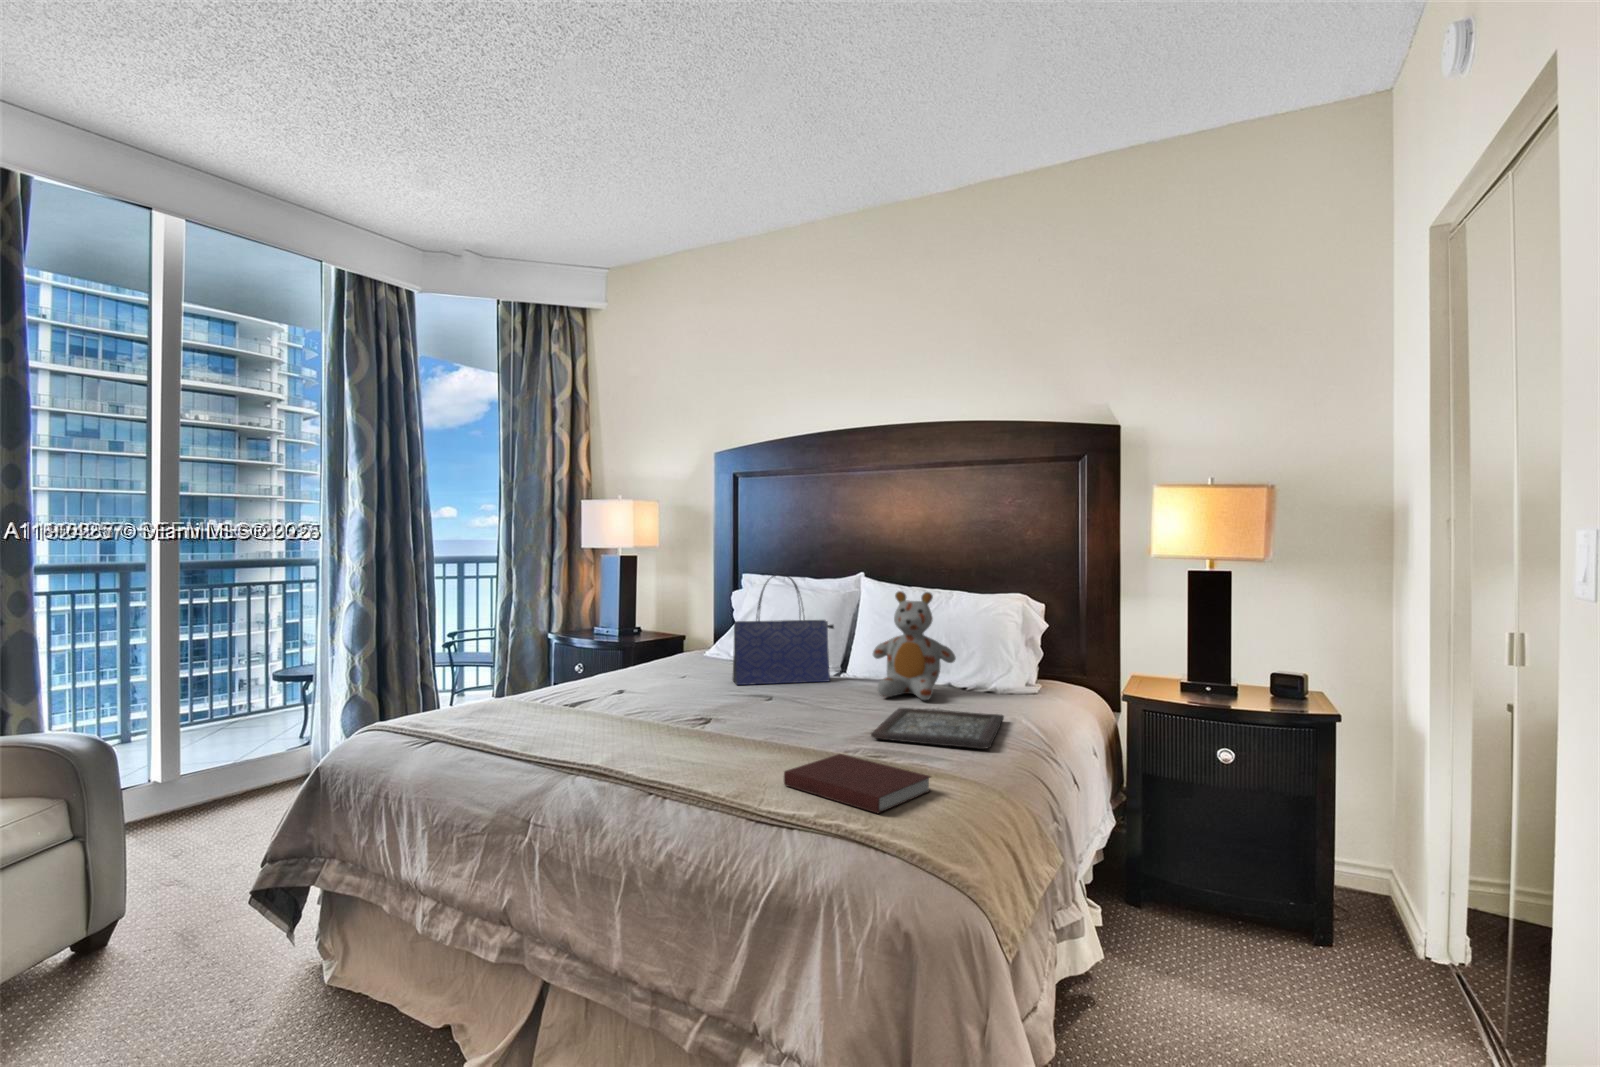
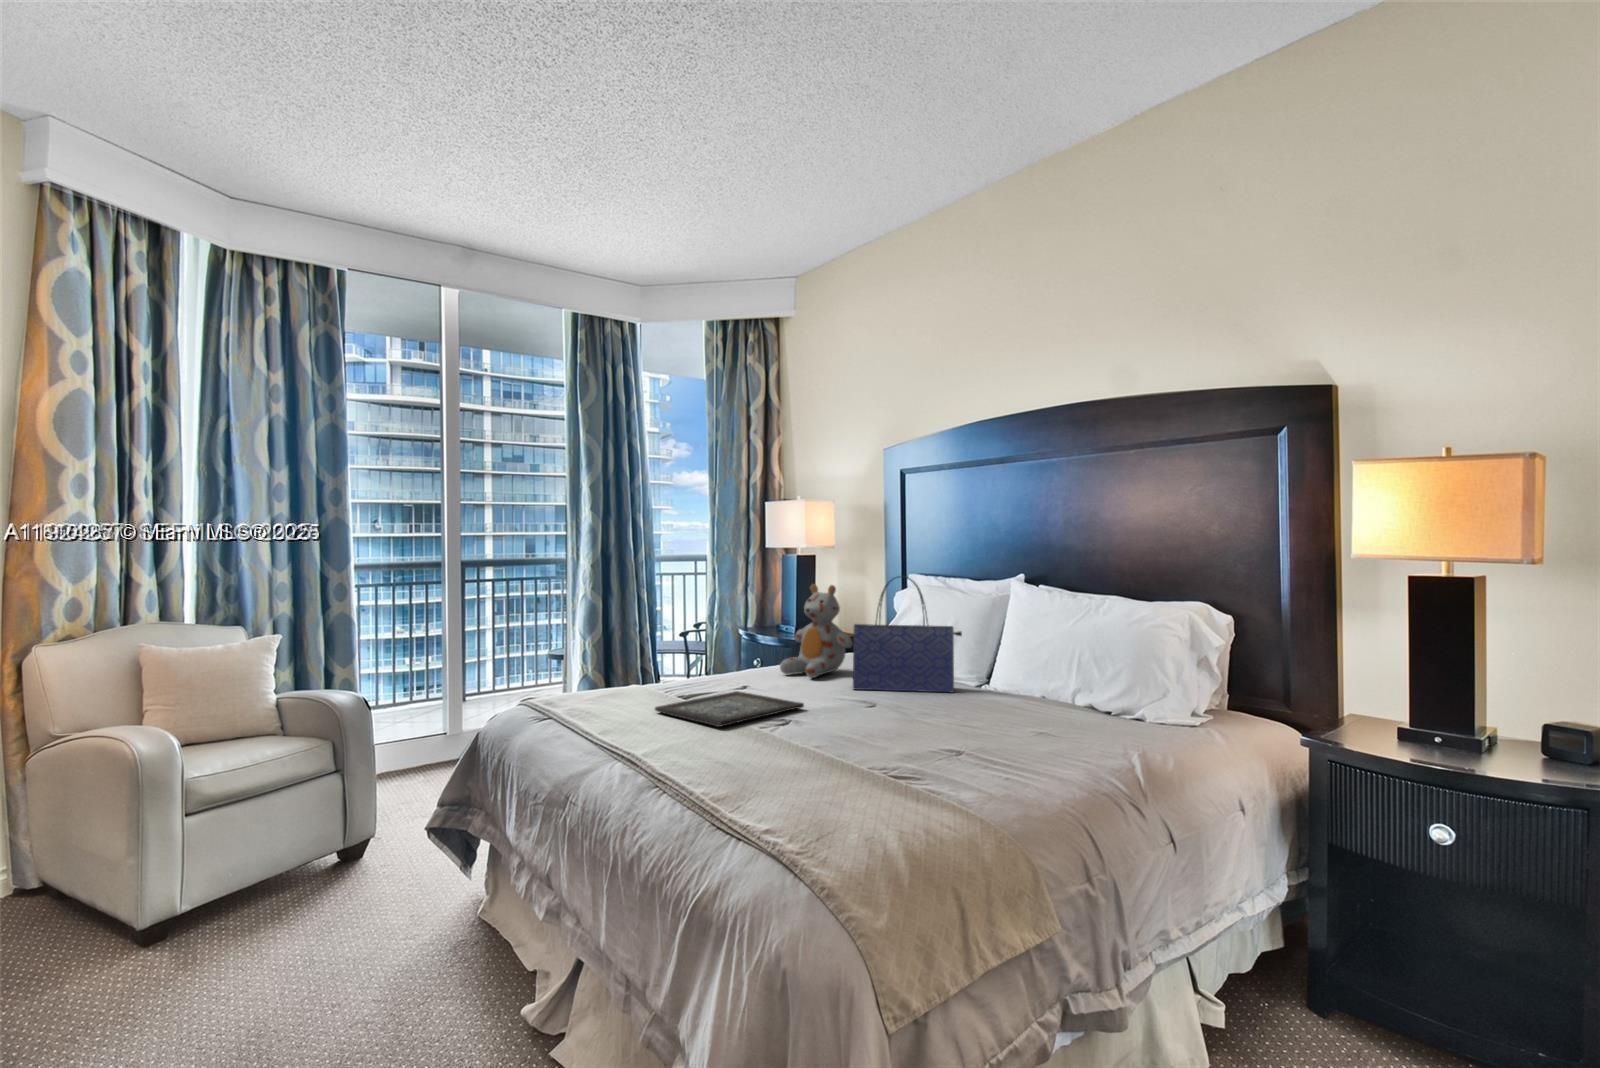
stuffed bear: present [873,591,956,700] -> present [780,584,853,678]
tray: present [871,708,1004,749] -> present [655,691,804,727]
notebook: present [784,754,931,813] -> none [771,769,914,836]

